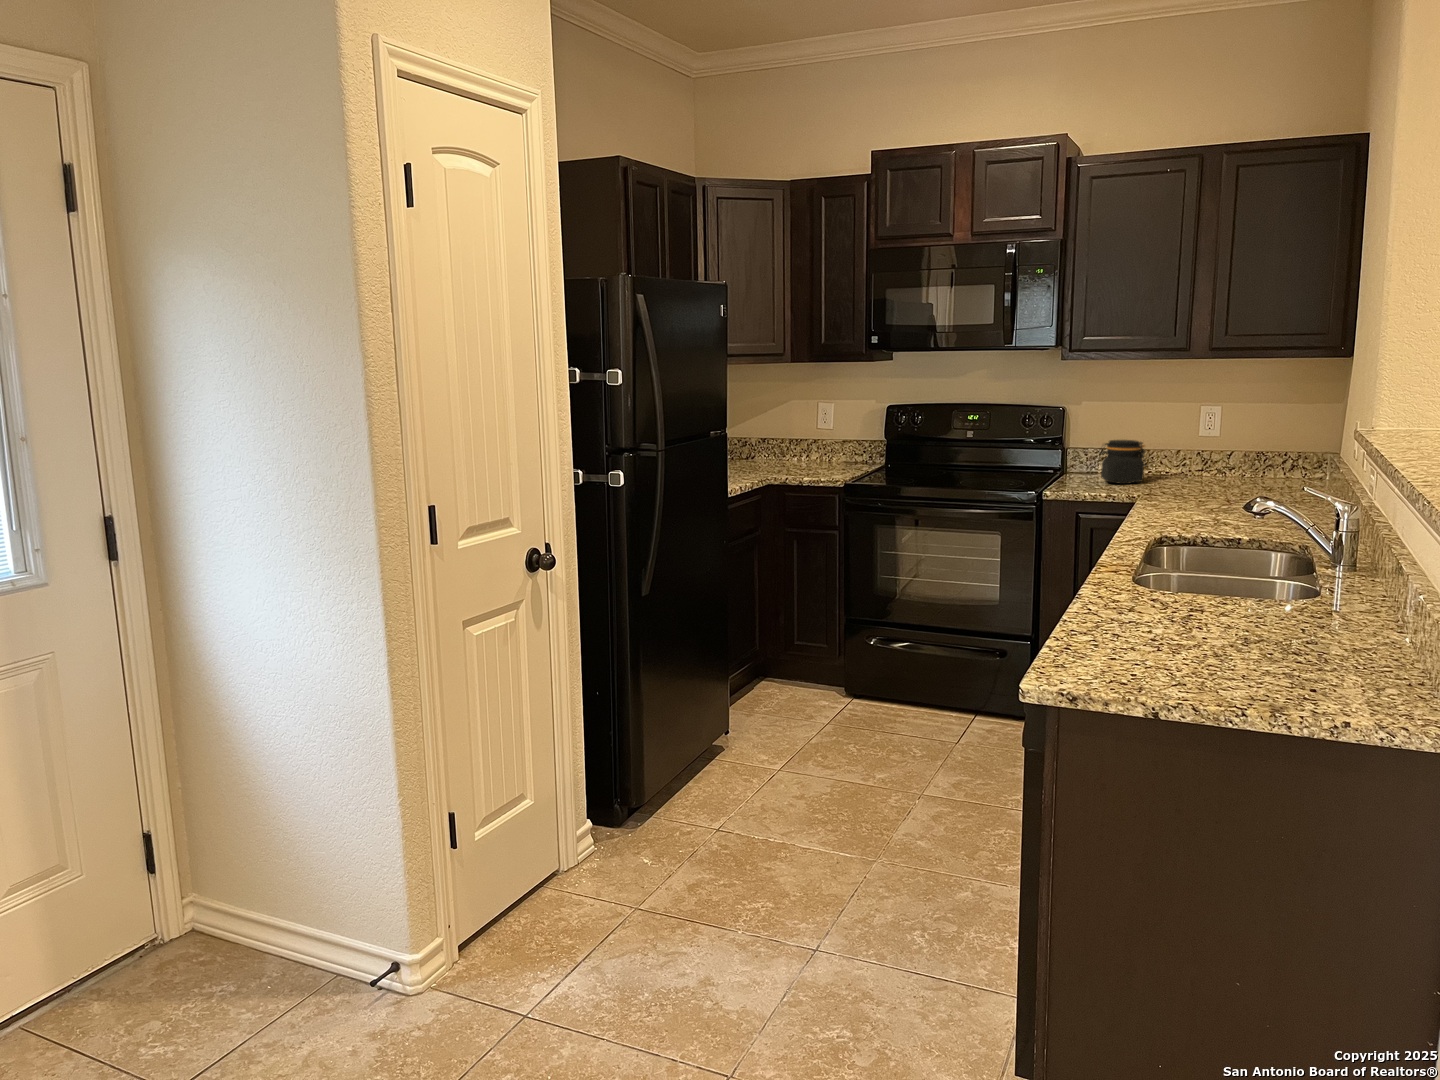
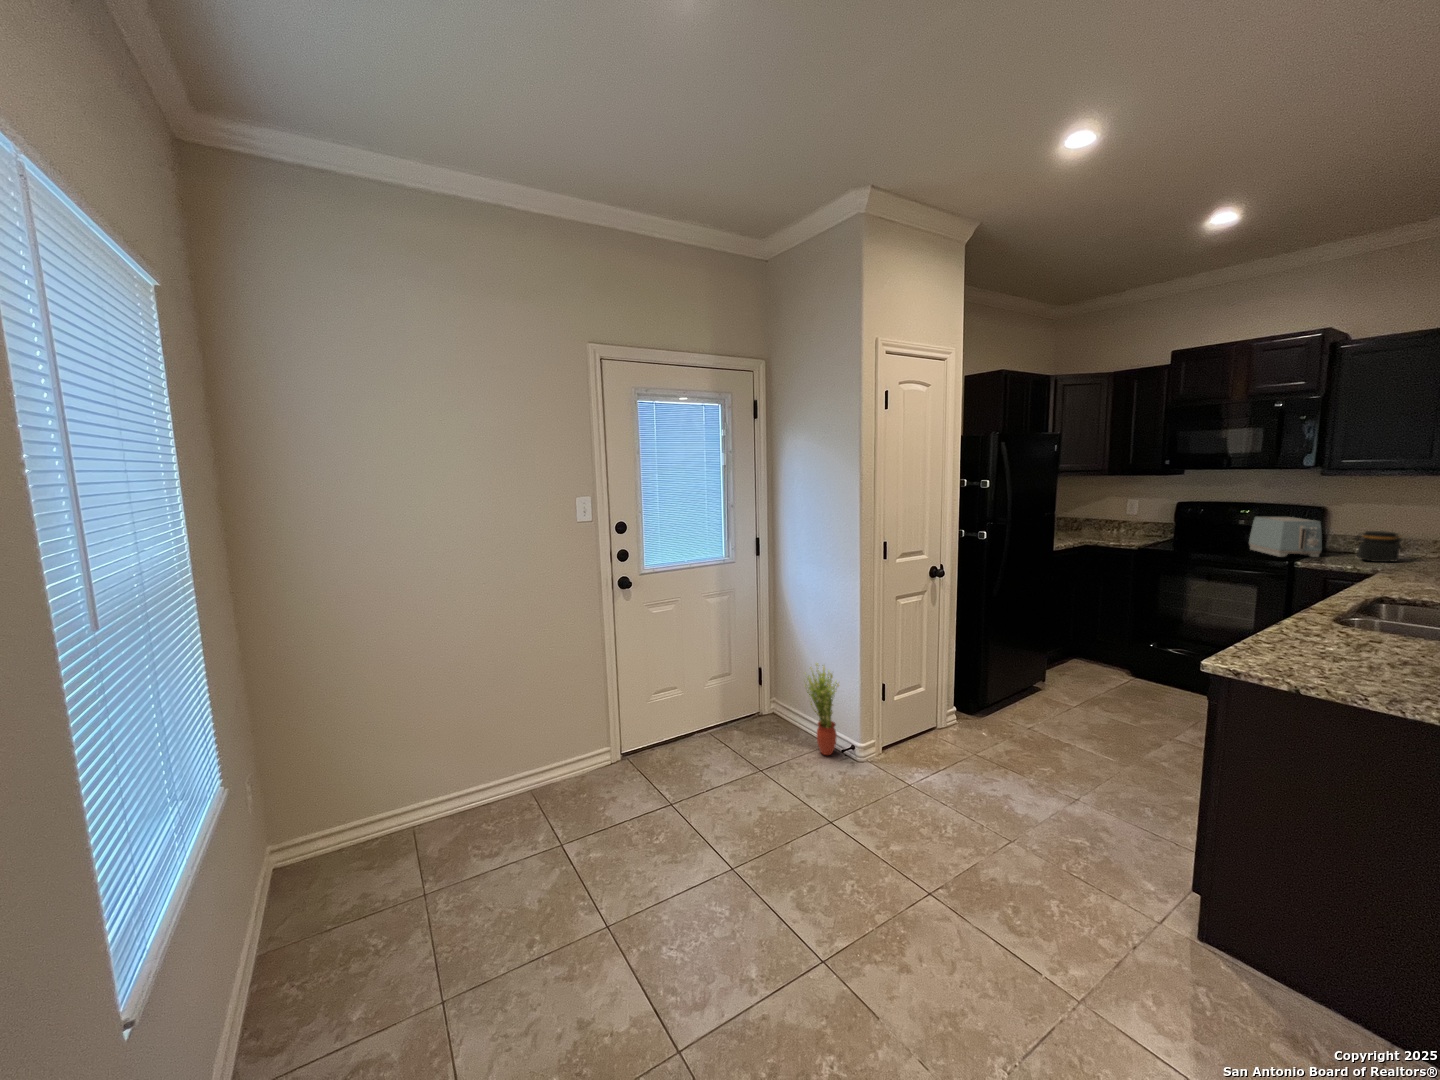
toaster: none [979,423,1064,485] -> present [1249,517,1322,557]
potted plant: none [265,798,357,1004] -> present [805,663,839,755]

